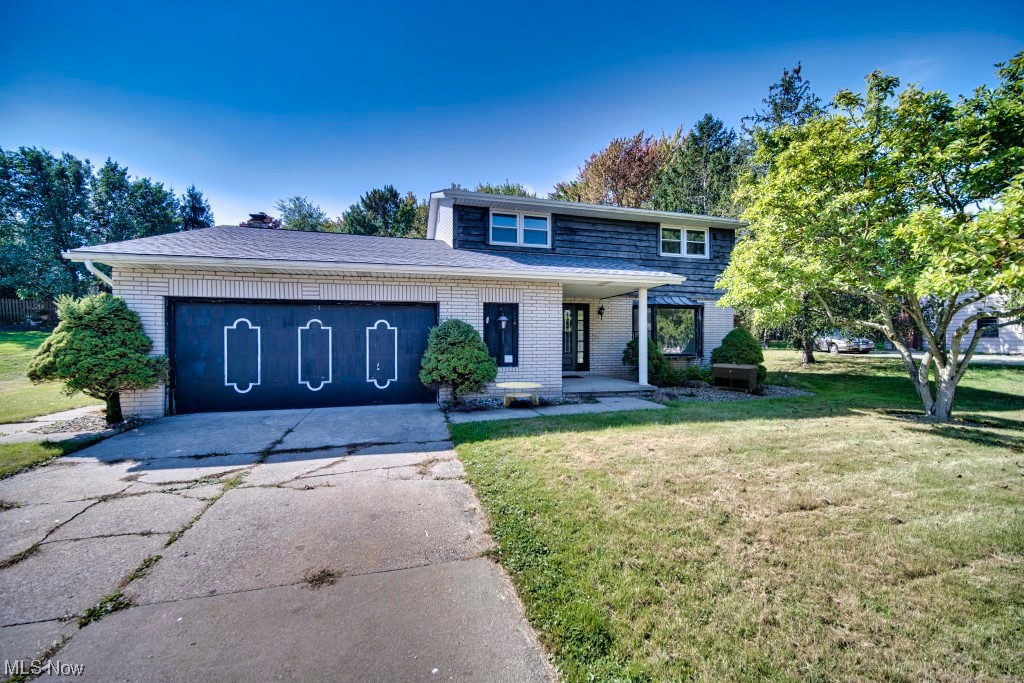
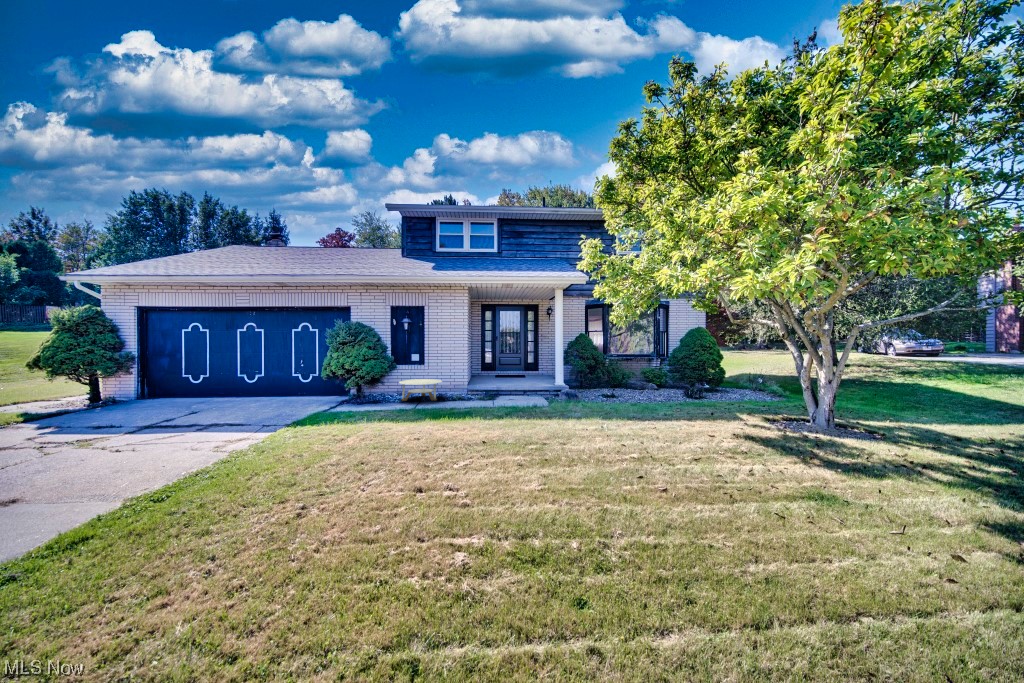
storage bench: present [713,363,756,392] -> none [646,364,689,395]

